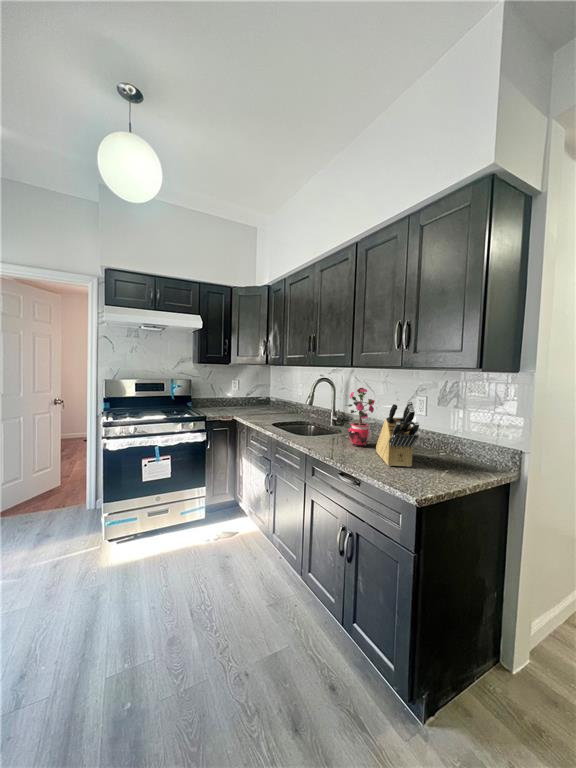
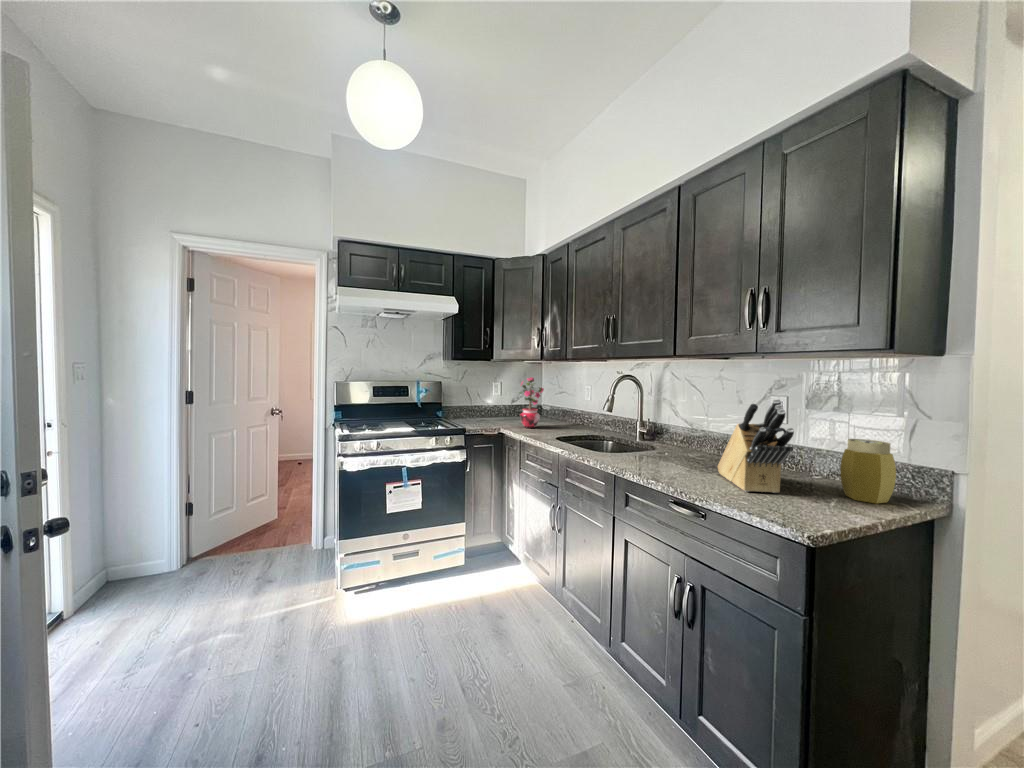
potted plant: present [346,388,375,447] -> present [520,378,544,428]
jar: none [452,429,486,474] -> present [840,439,896,504]

